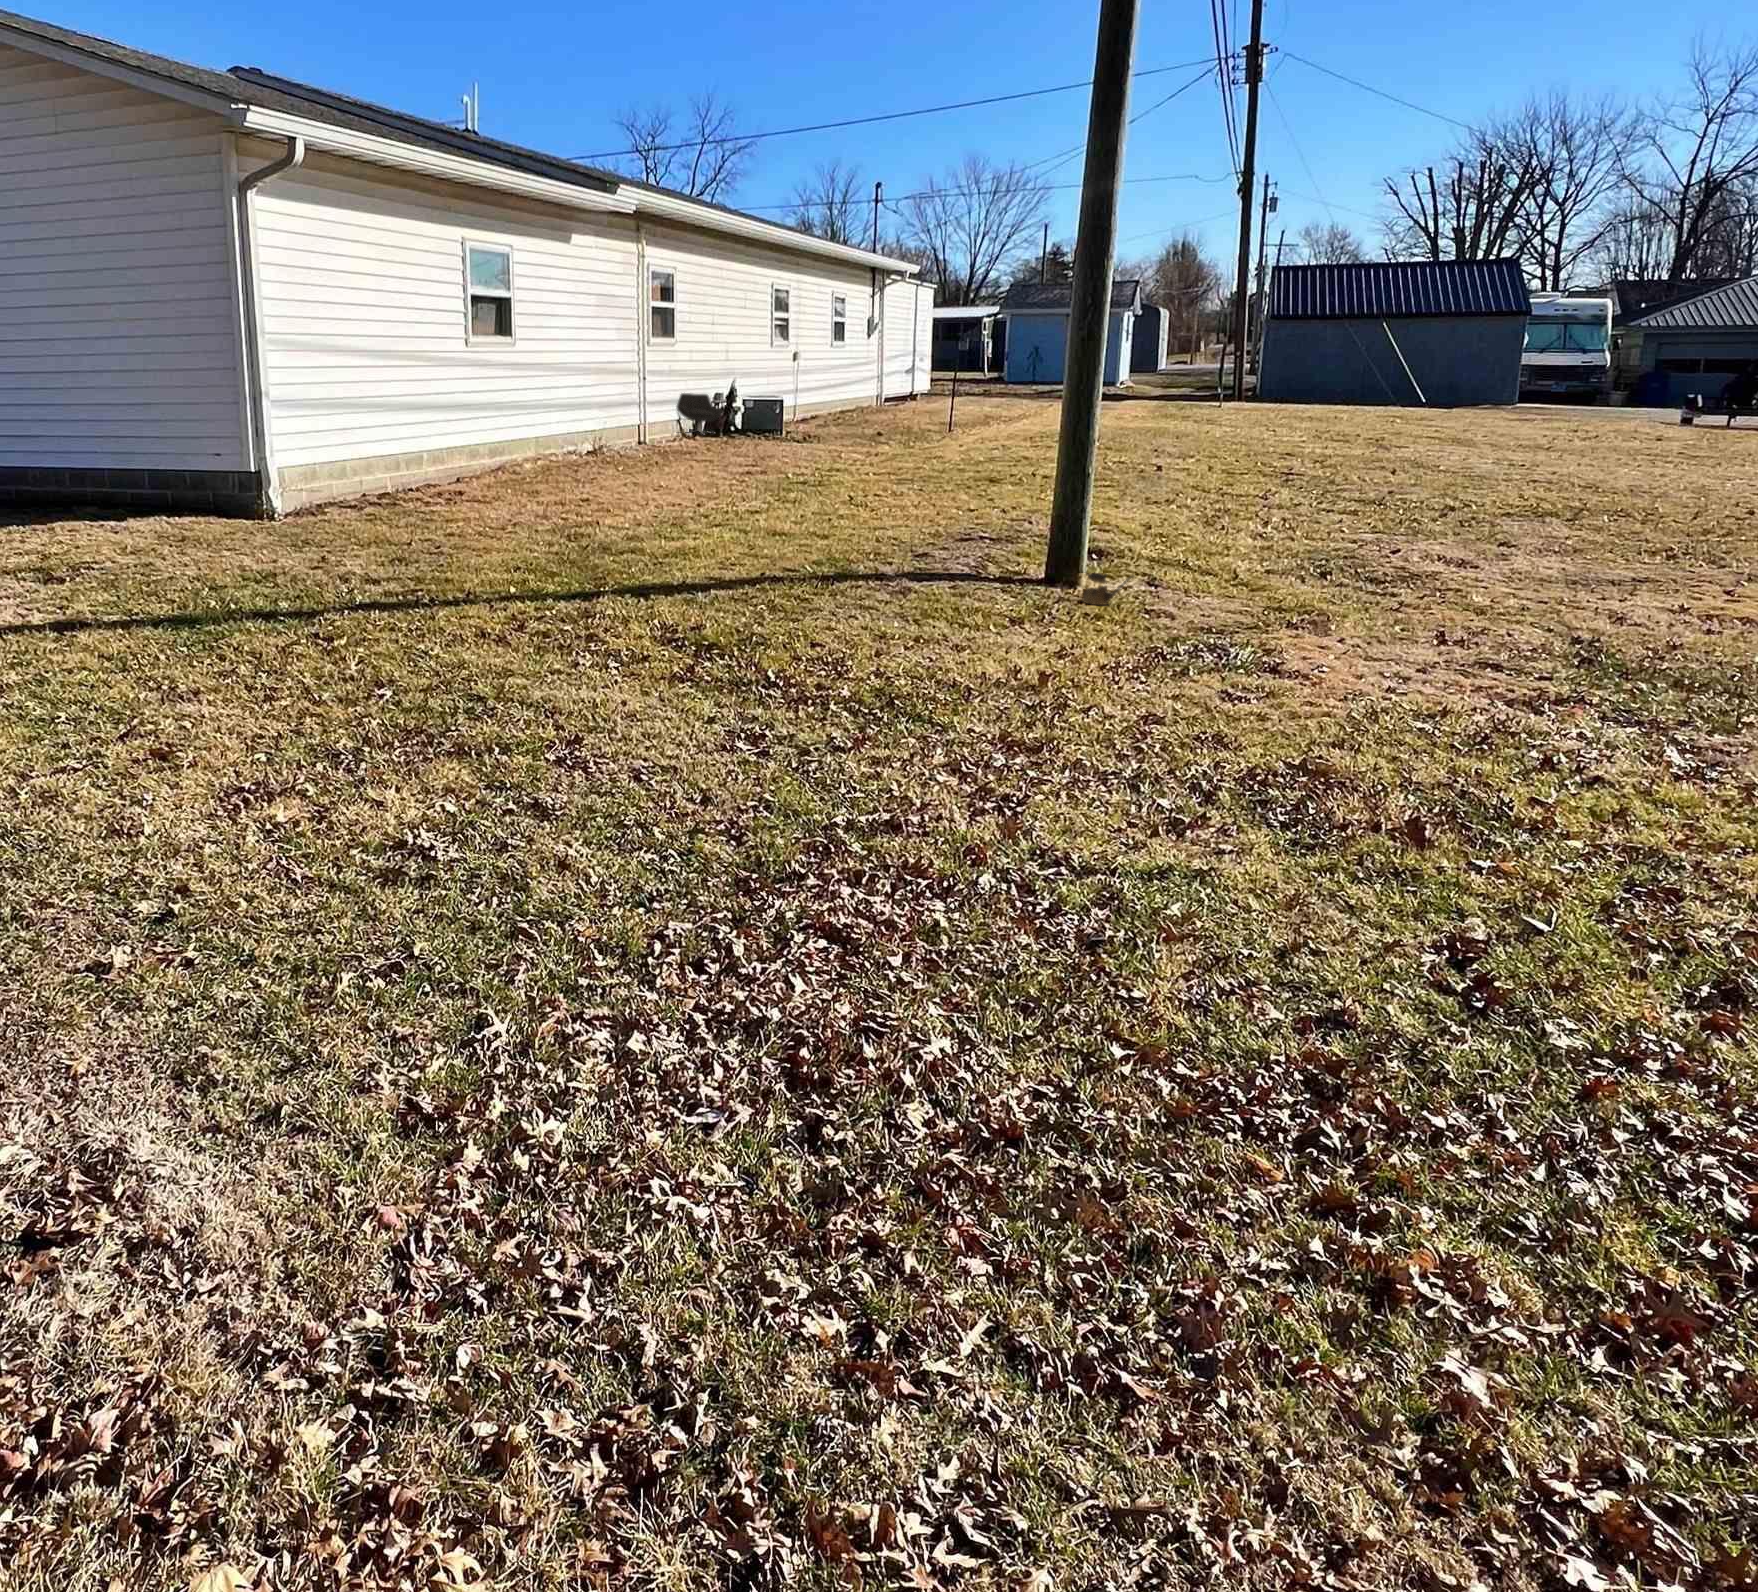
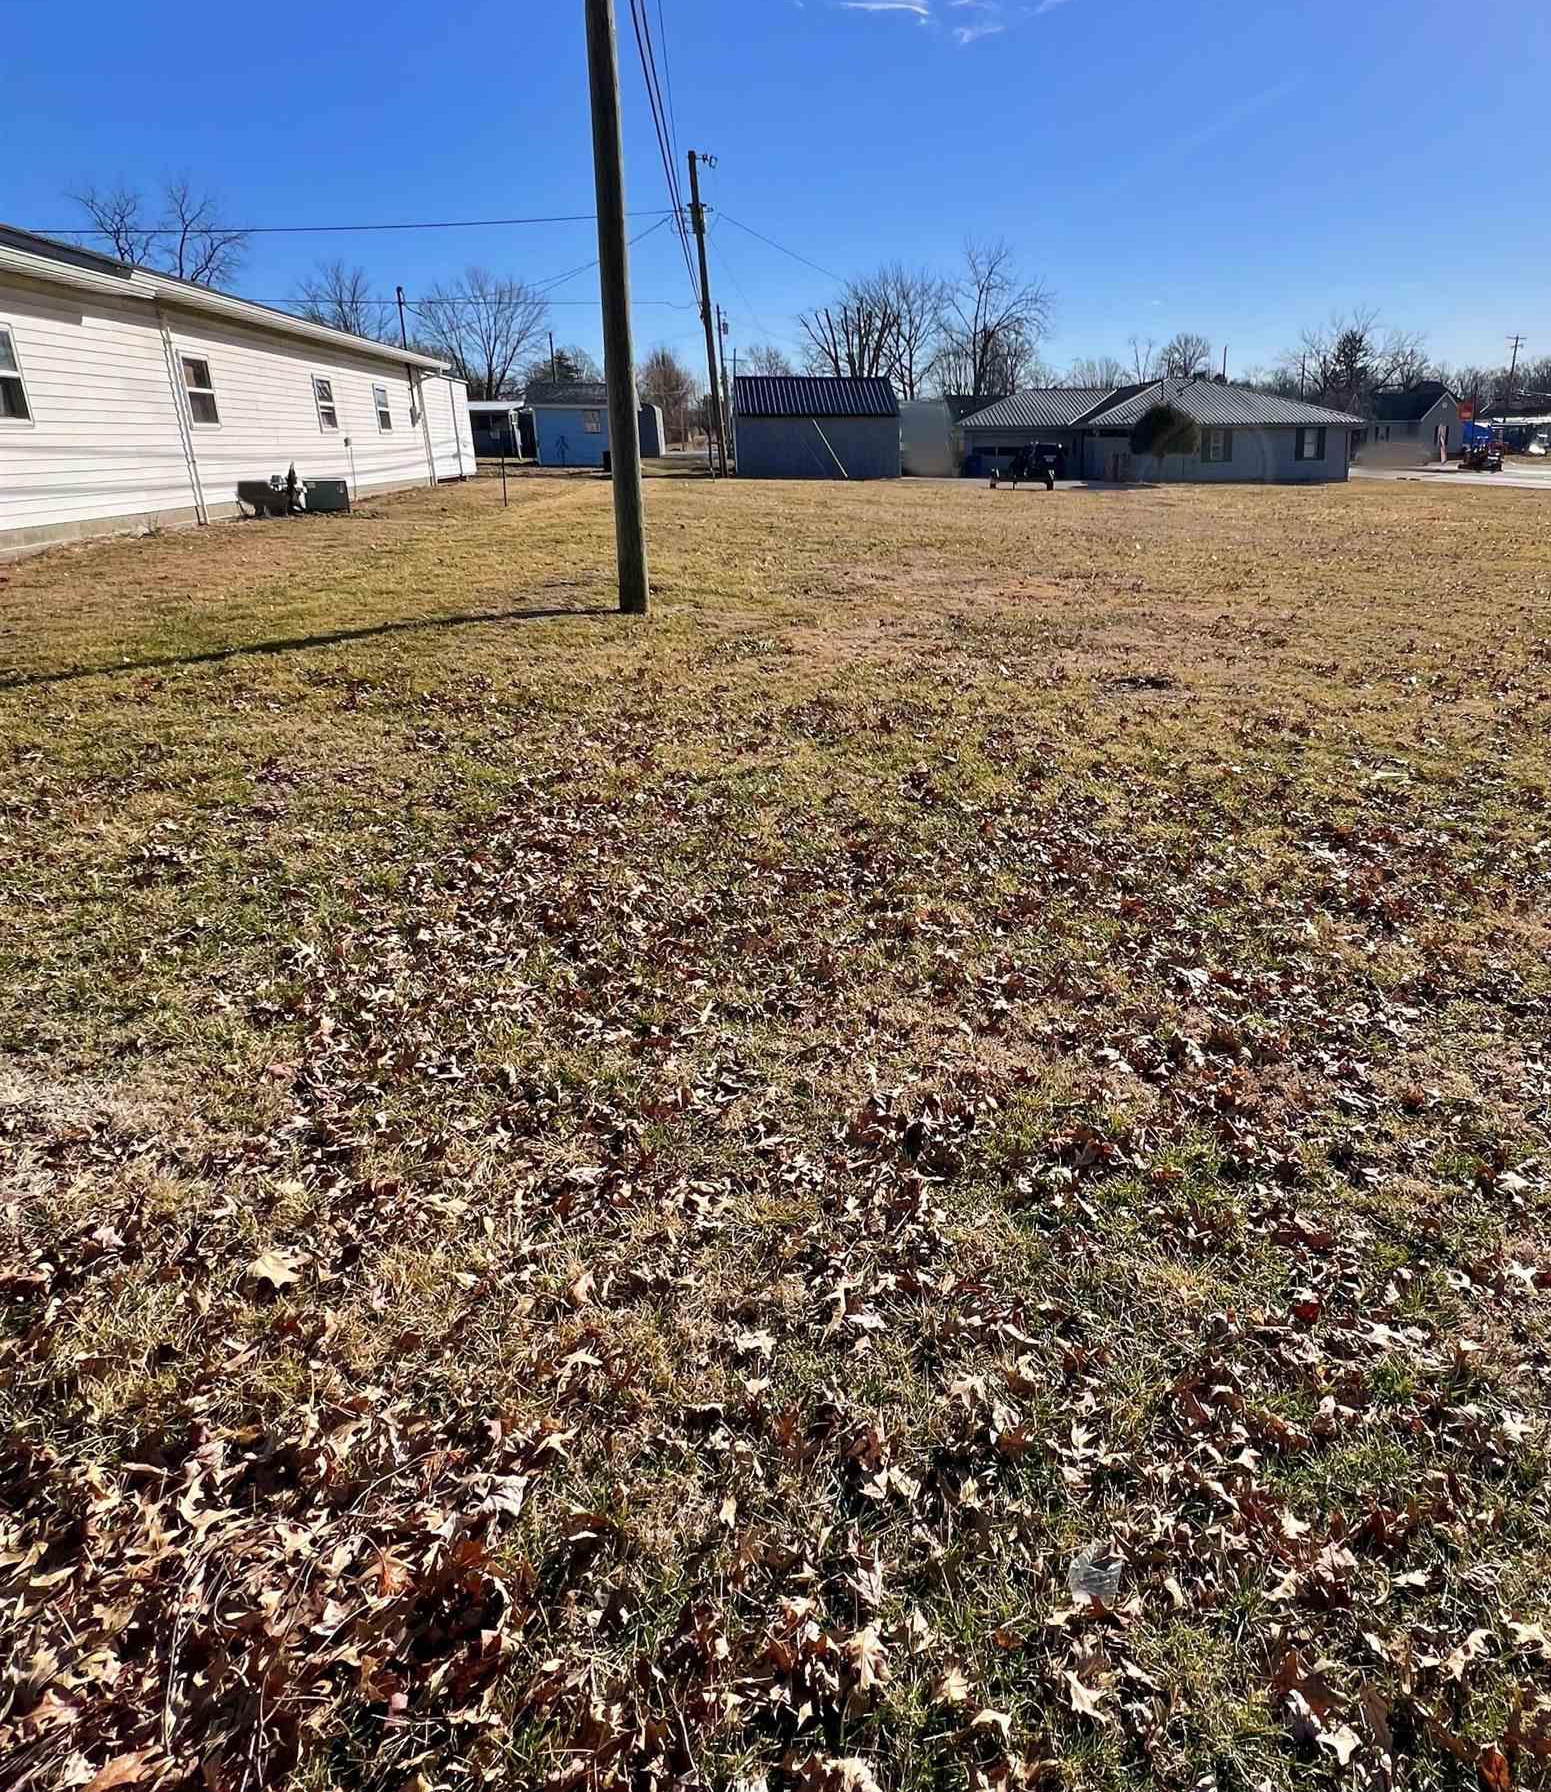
watering can: present [1082,572,1132,605] -> none [641,595,683,621]

